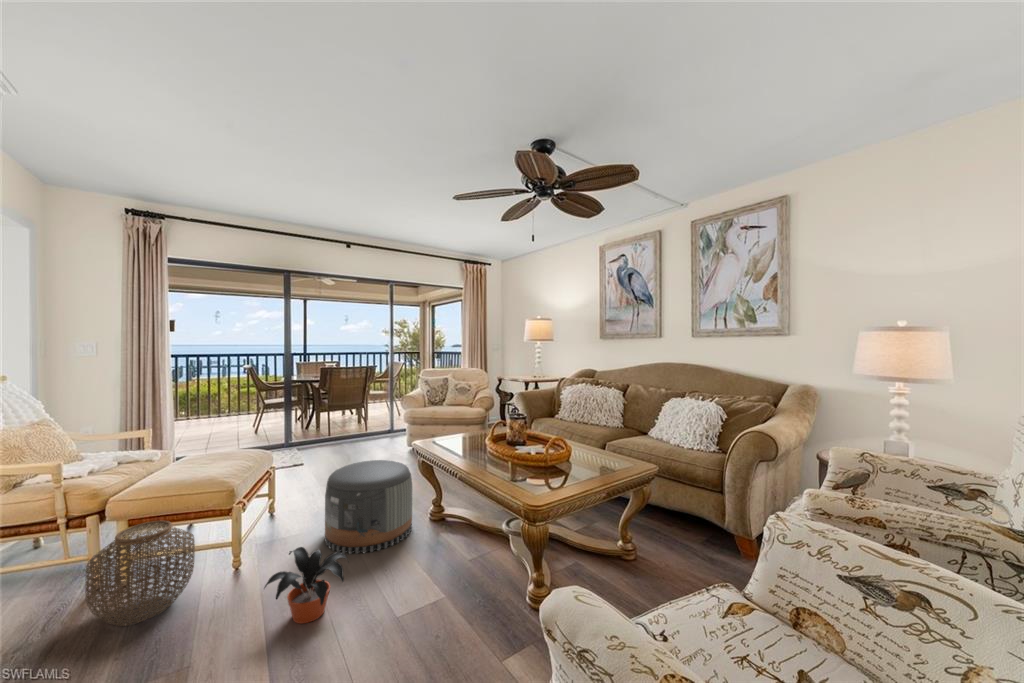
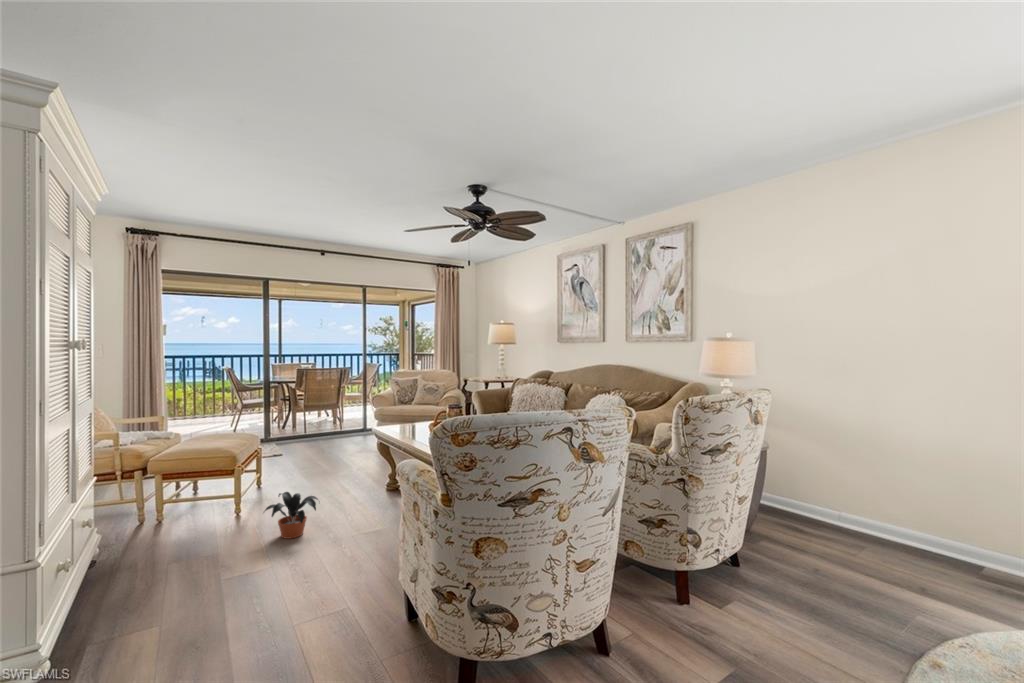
pouf: present [325,460,412,554] -> none [302,442,371,508]
woven basket: present [85,521,195,626] -> none [146,473,212,538]

